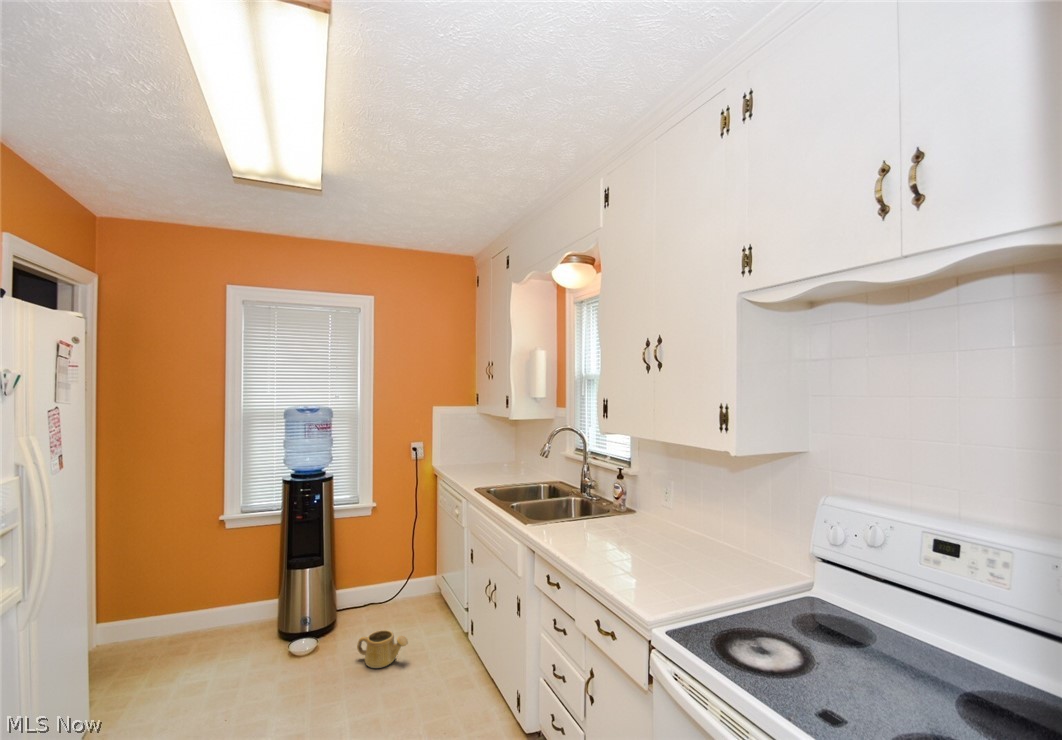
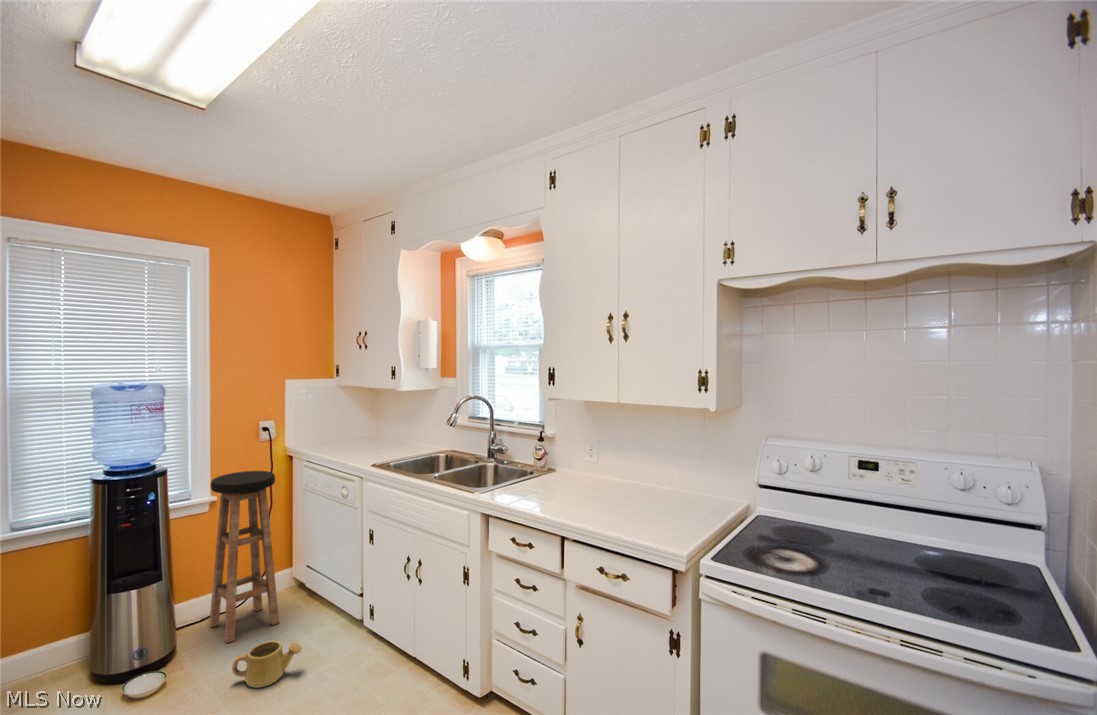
bar stool: none [366,485,413,625] -> present [209,471,279,643]

